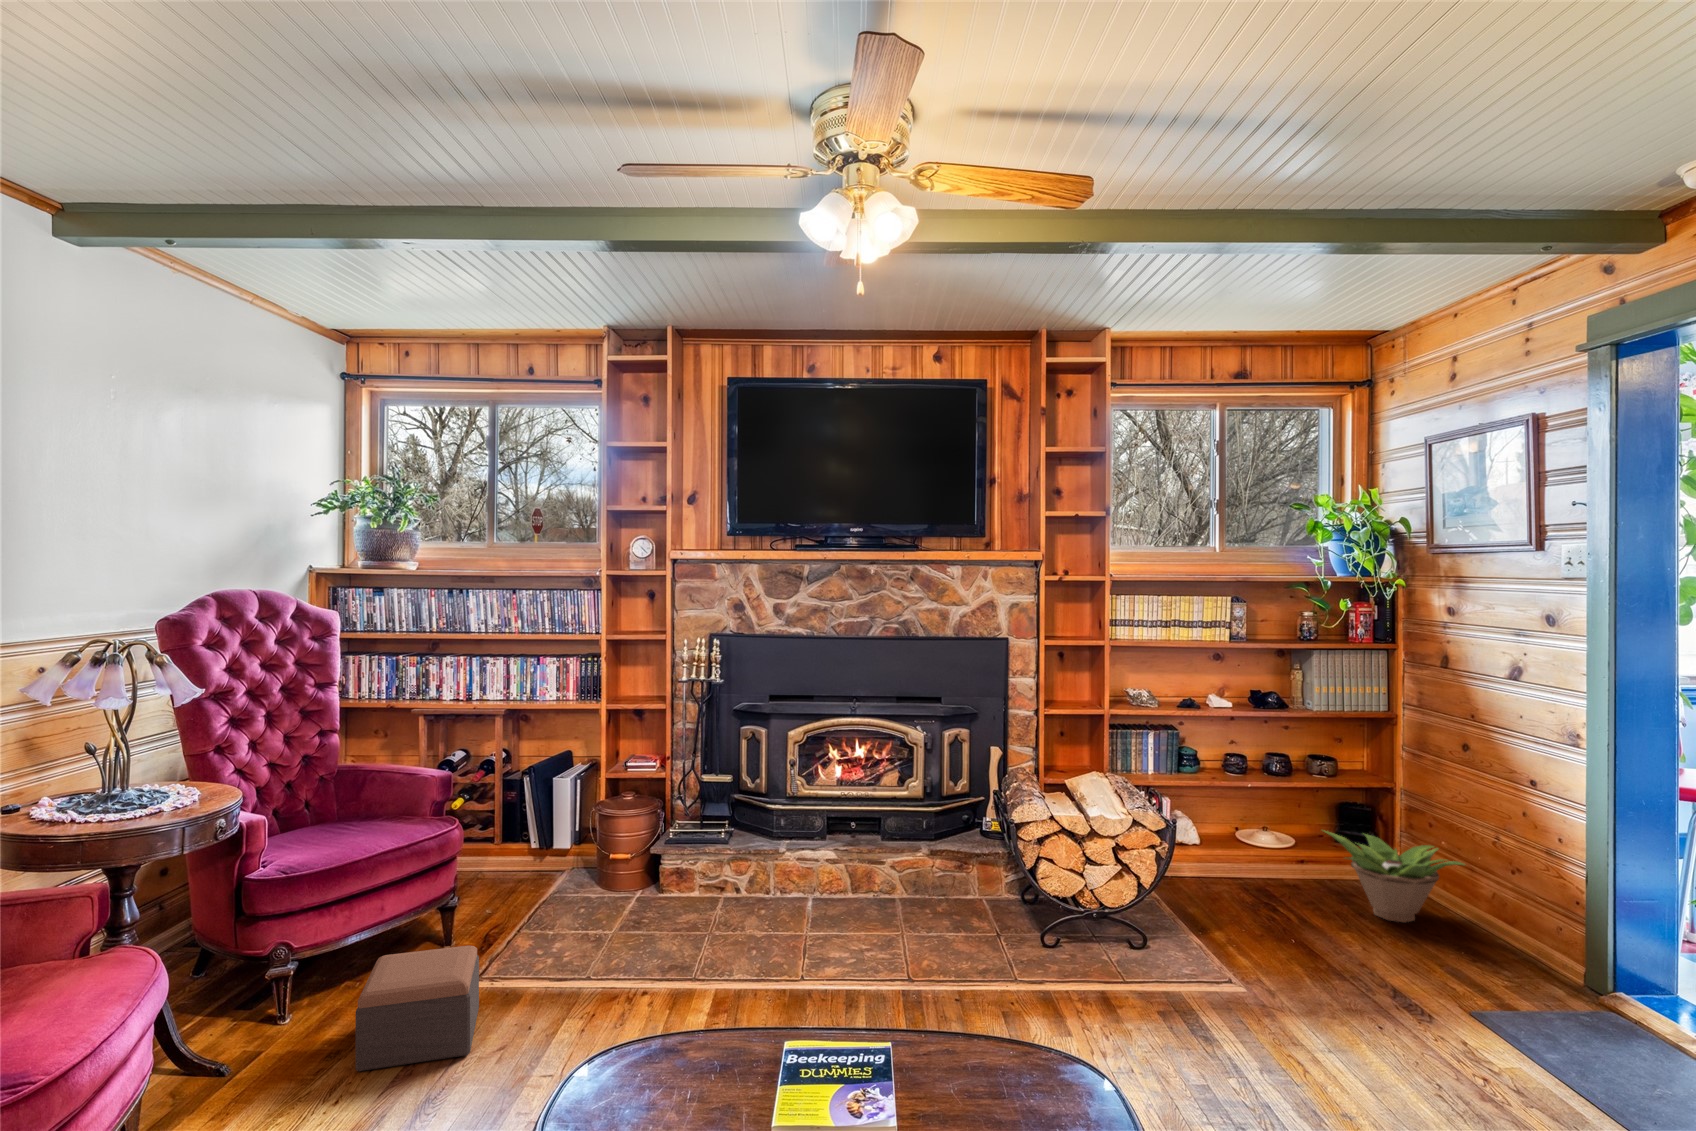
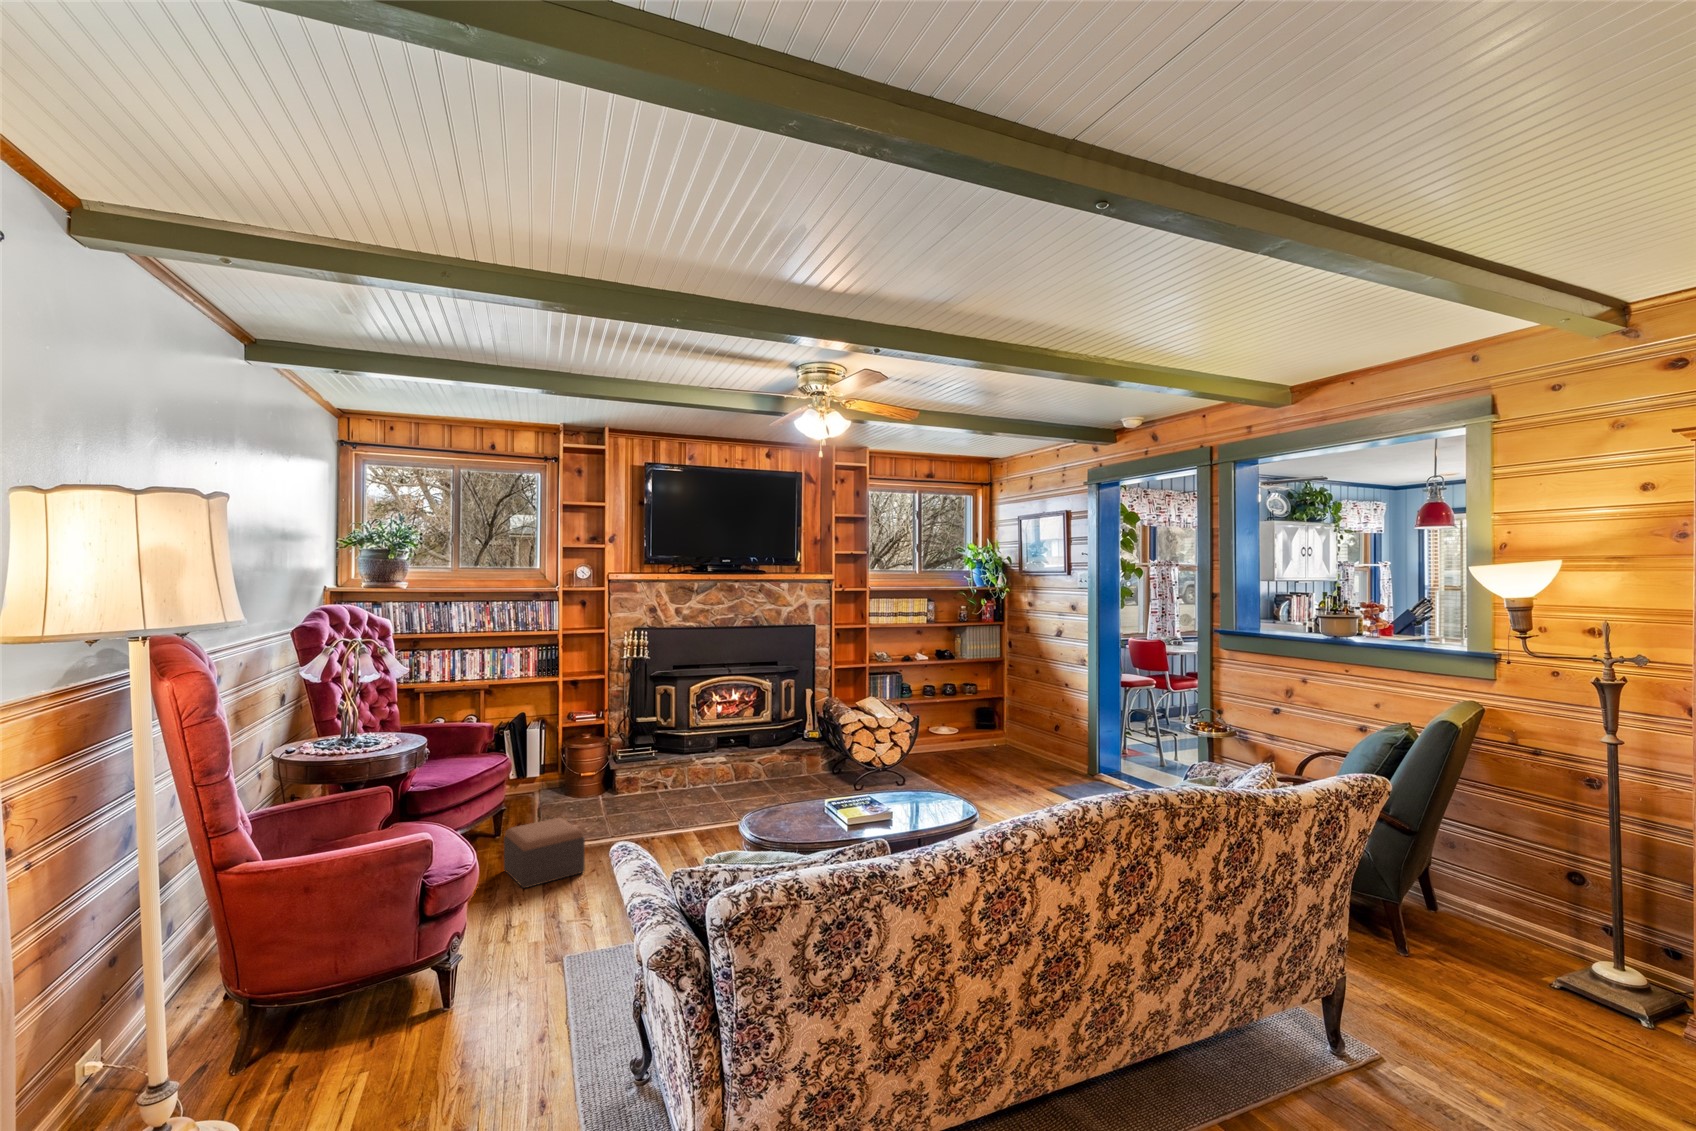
decorative plant: present [1324,831,1465,922] -> none [975,720,1041,761]

